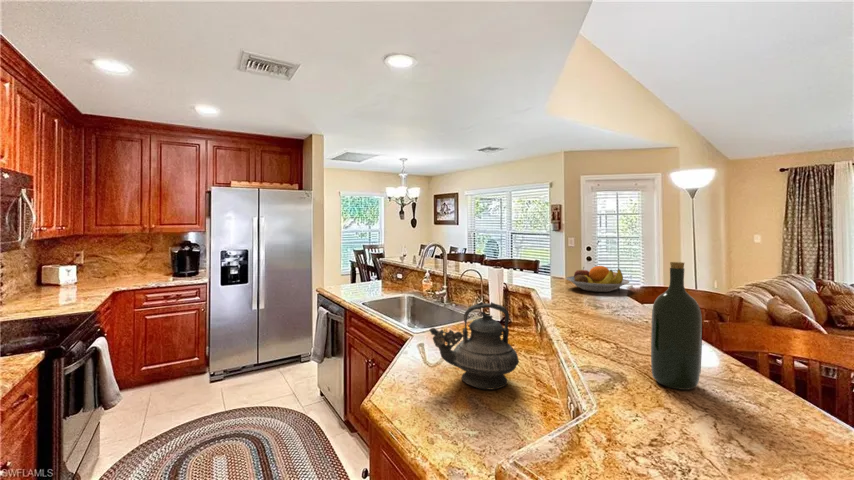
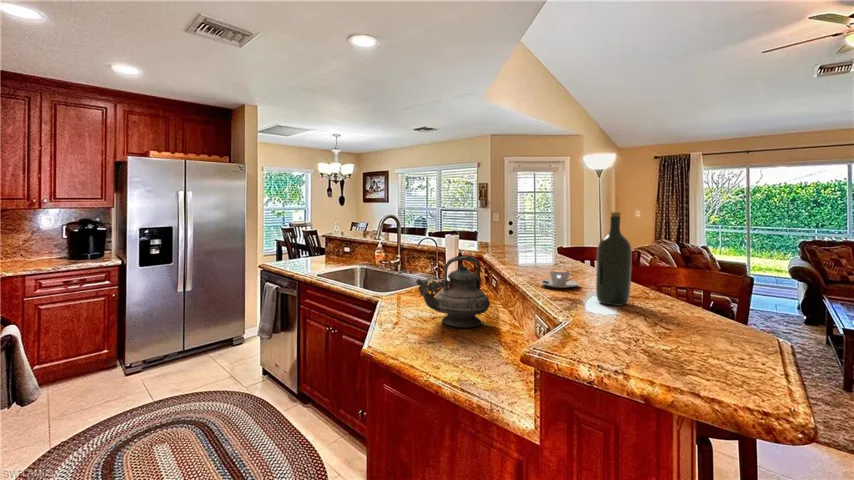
fruit bowl: present [566,266,629,292] -> none [505,232,557,254]
coffee cup: none [586,324,637,350] -> present [540,269,579,288]

